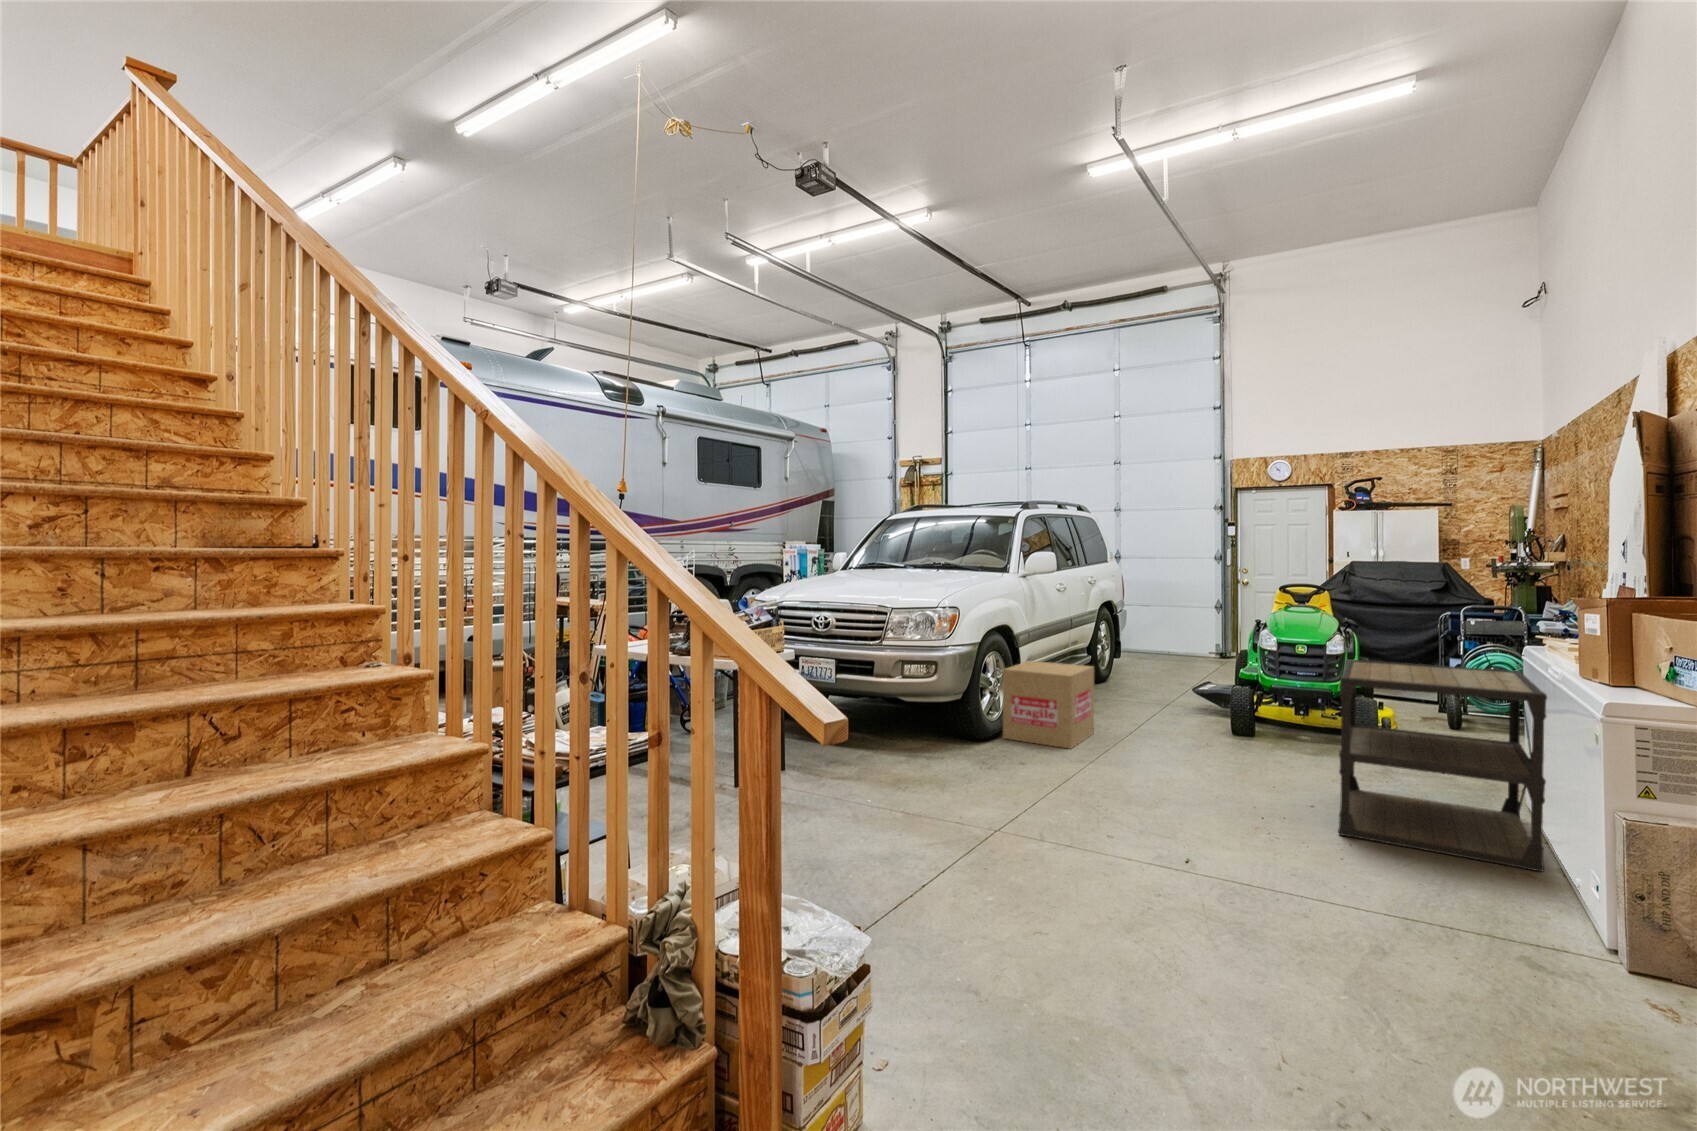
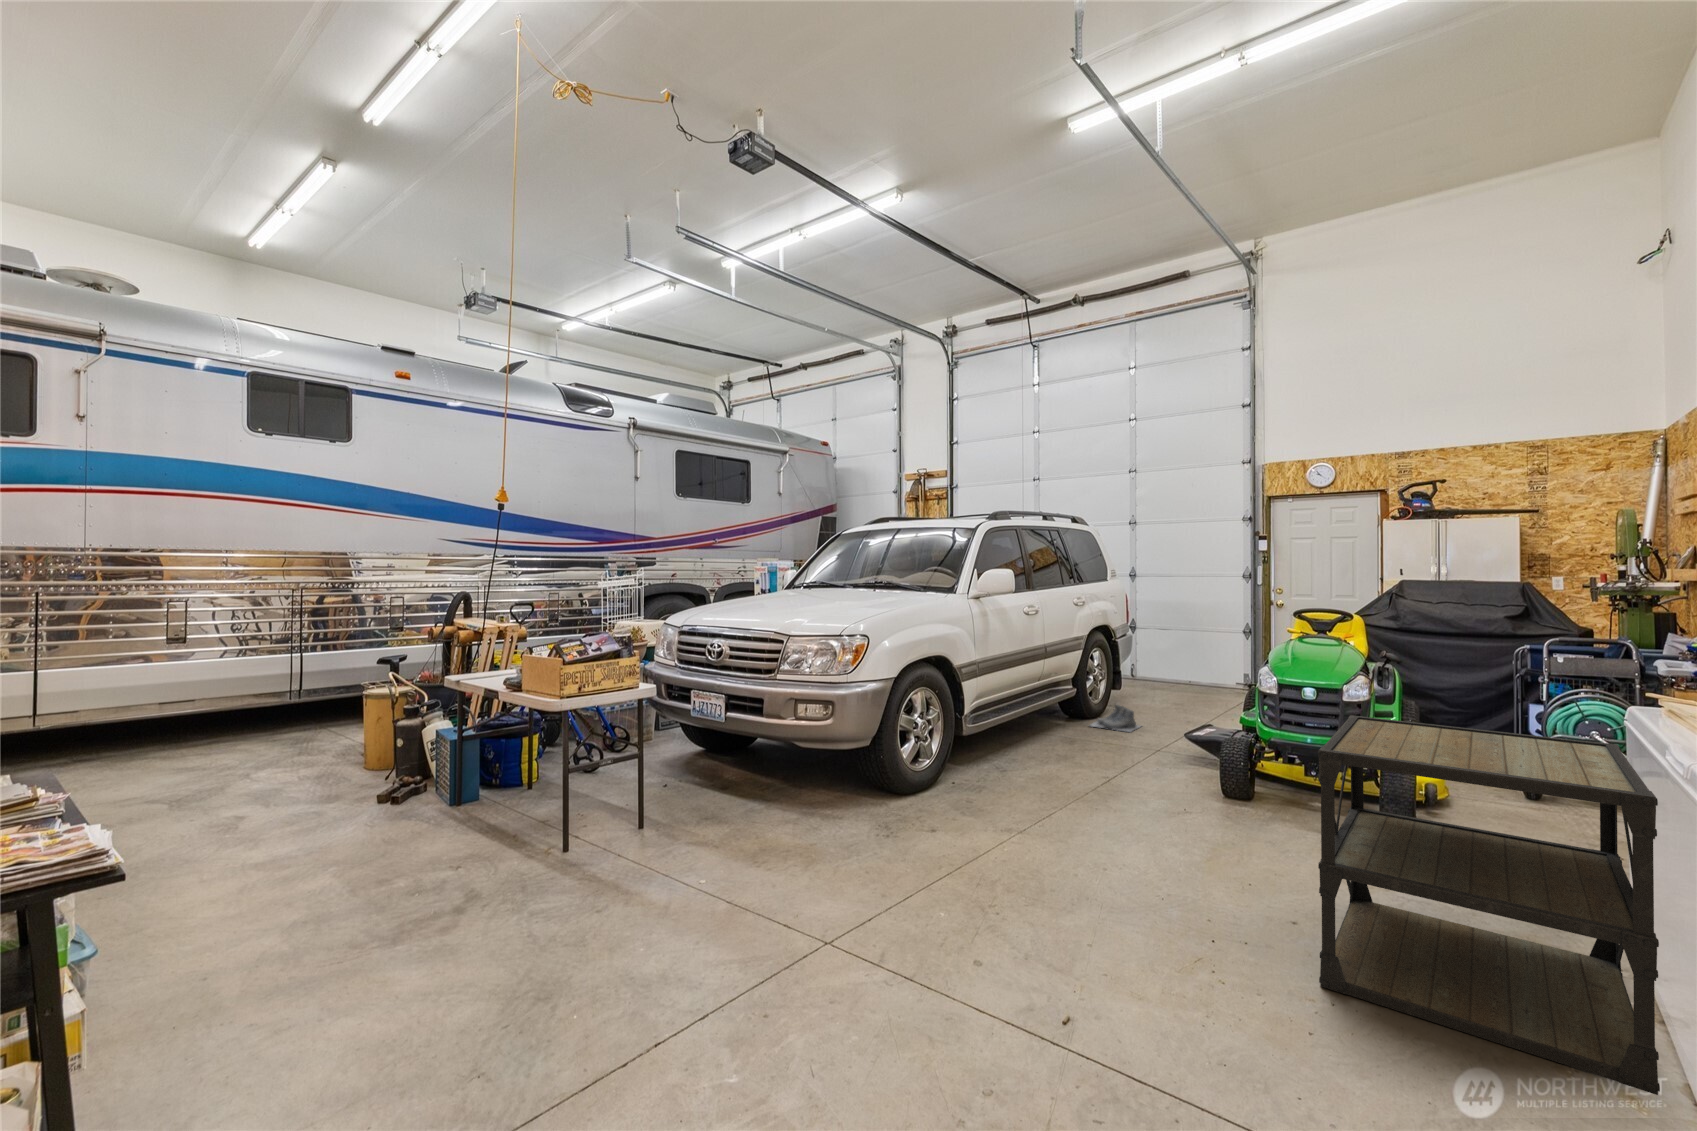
cardboard box: present [1003,661,1094,749] -> none [929,698,1047,813]
boots: none [1099,667,1143,691] -> present [1090,705,1140,732]

